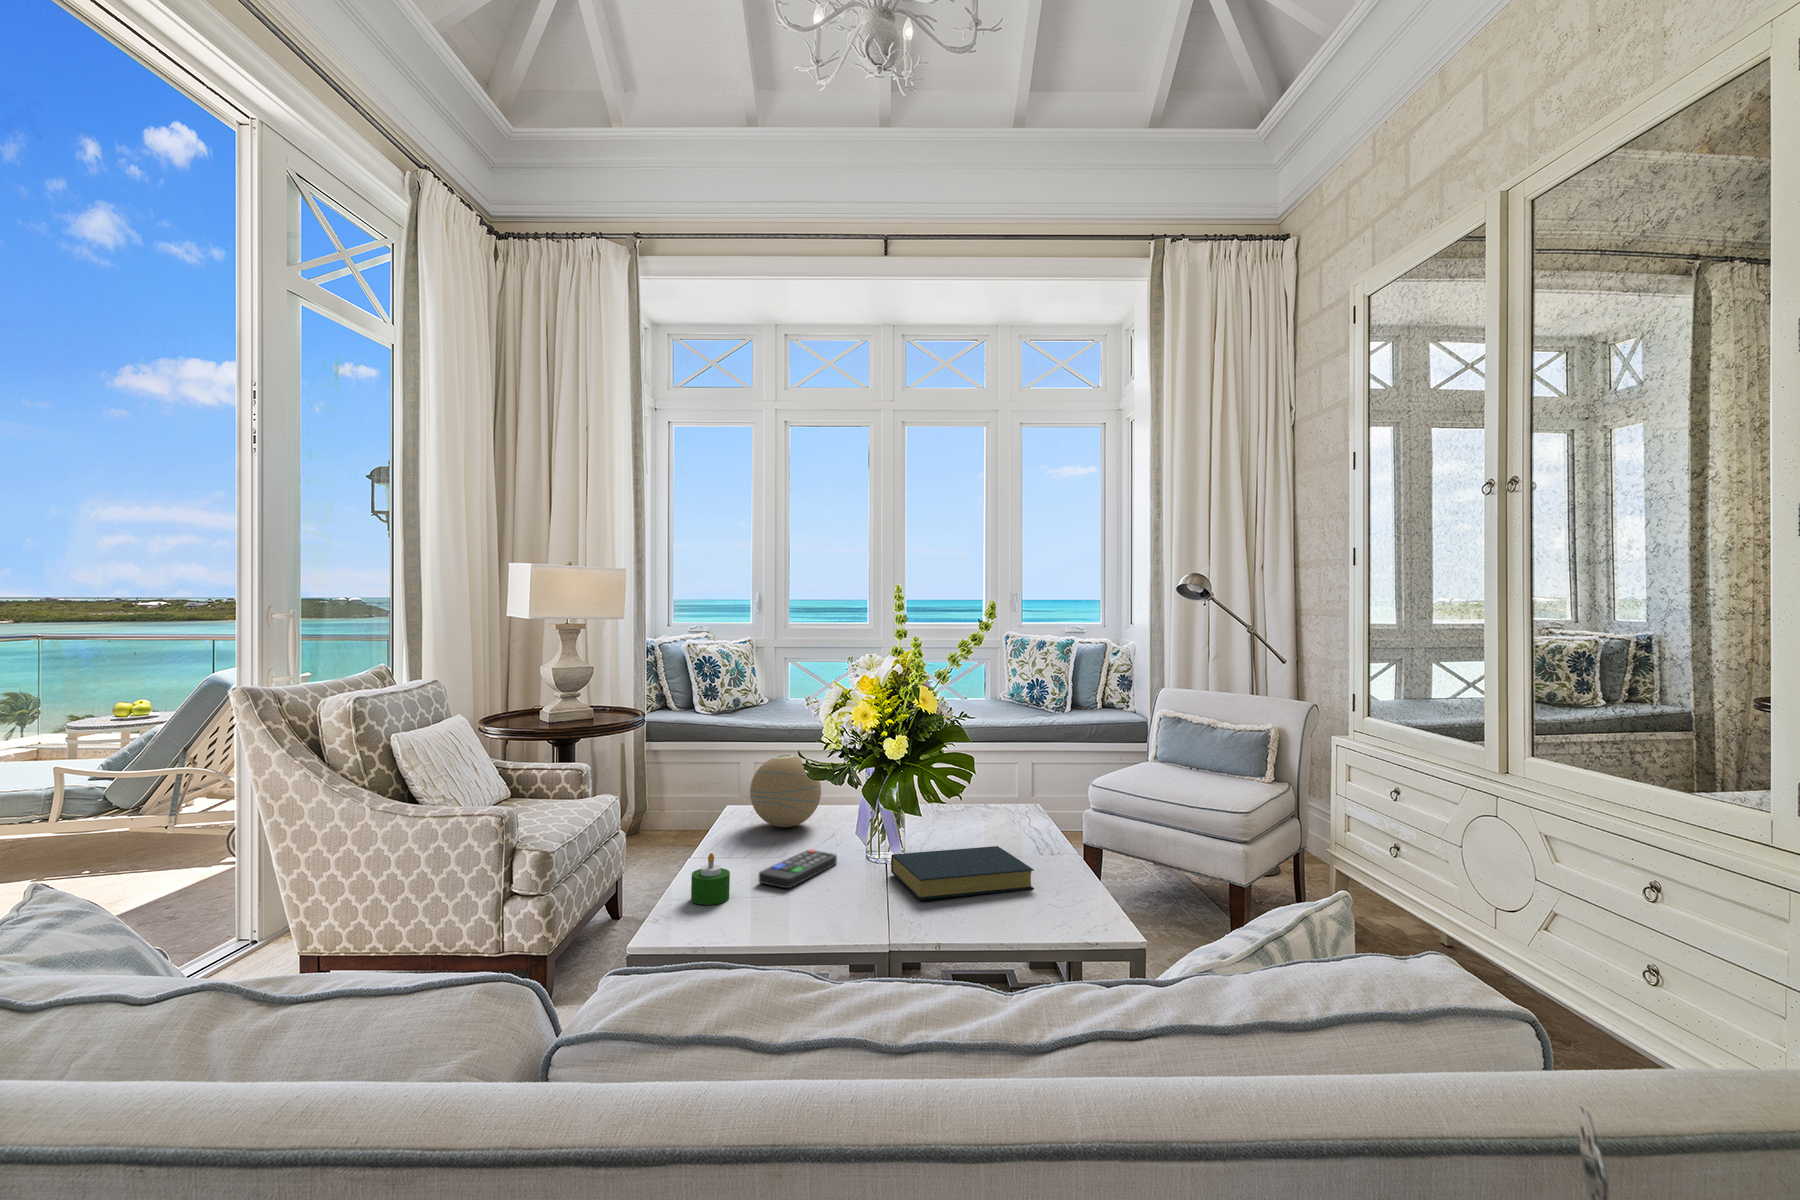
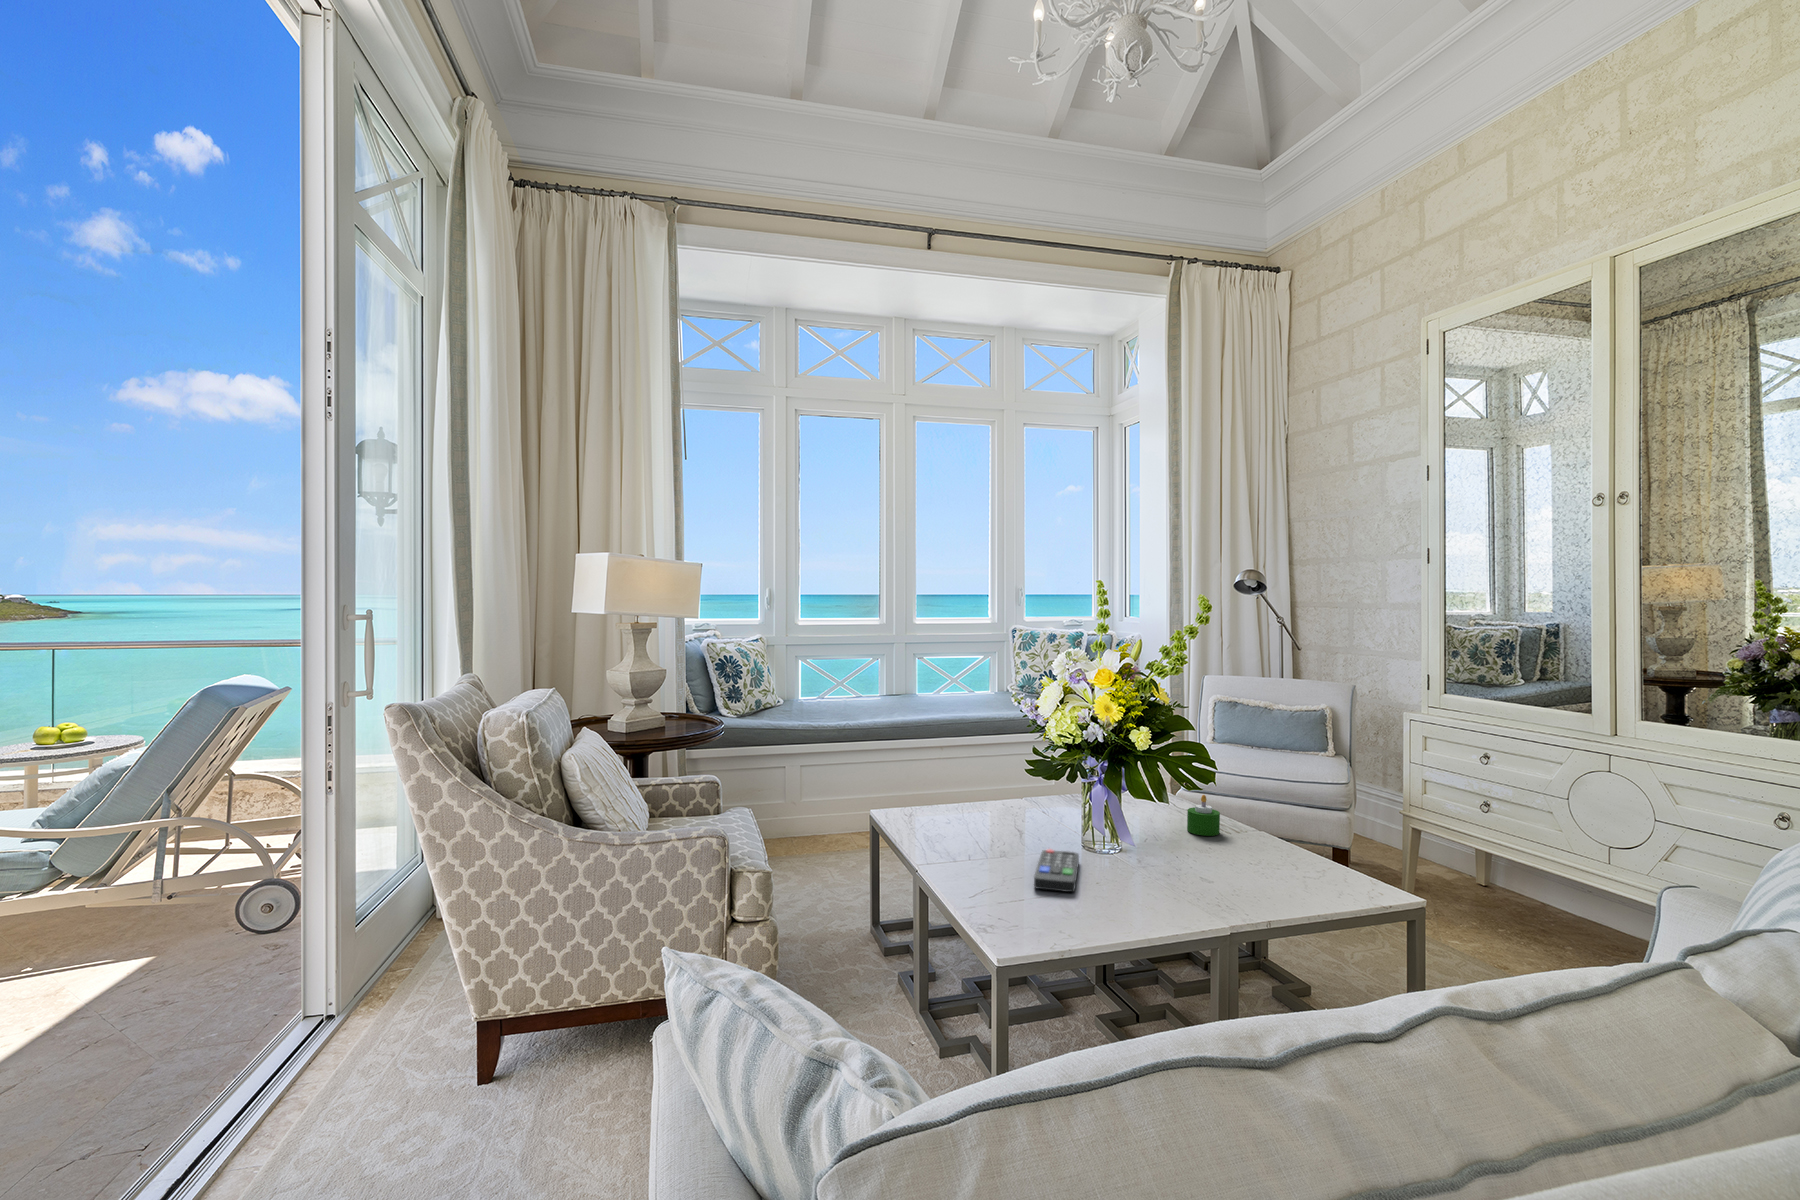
decorative orb: present [750,755,821,827] -> none [936,754,1008,828]
hardback book: present [891,846,1034,900] -> none [1145,833,1295,893]
candle: present [691,853,730,905] -> present [1187,795,1220,836]

